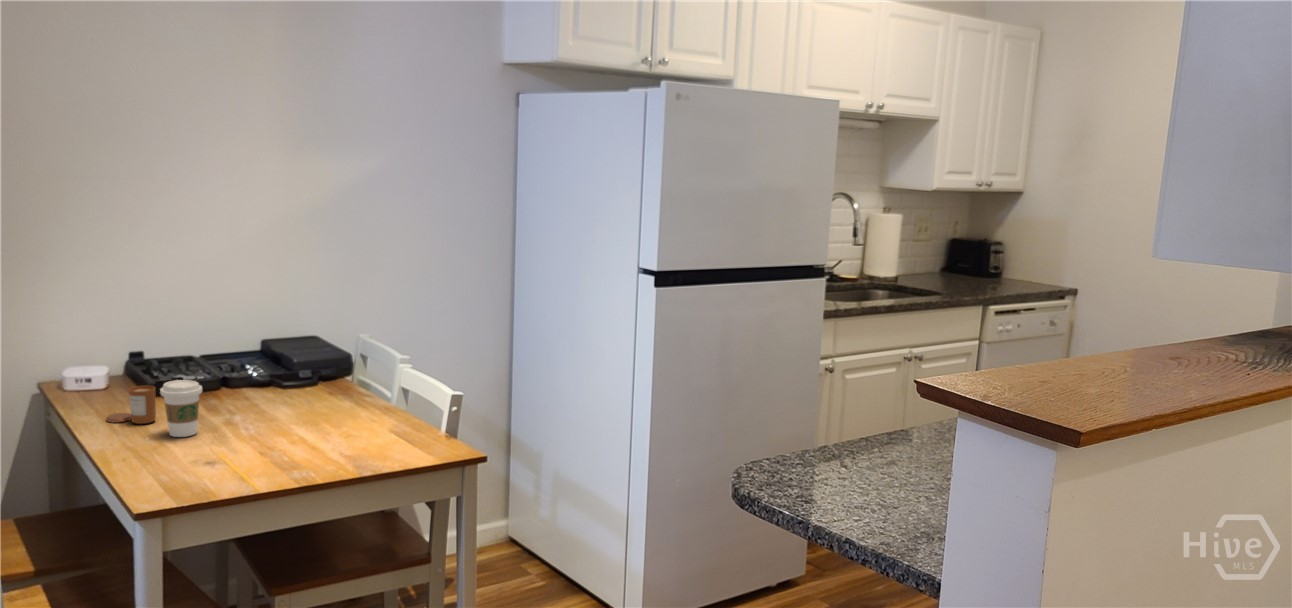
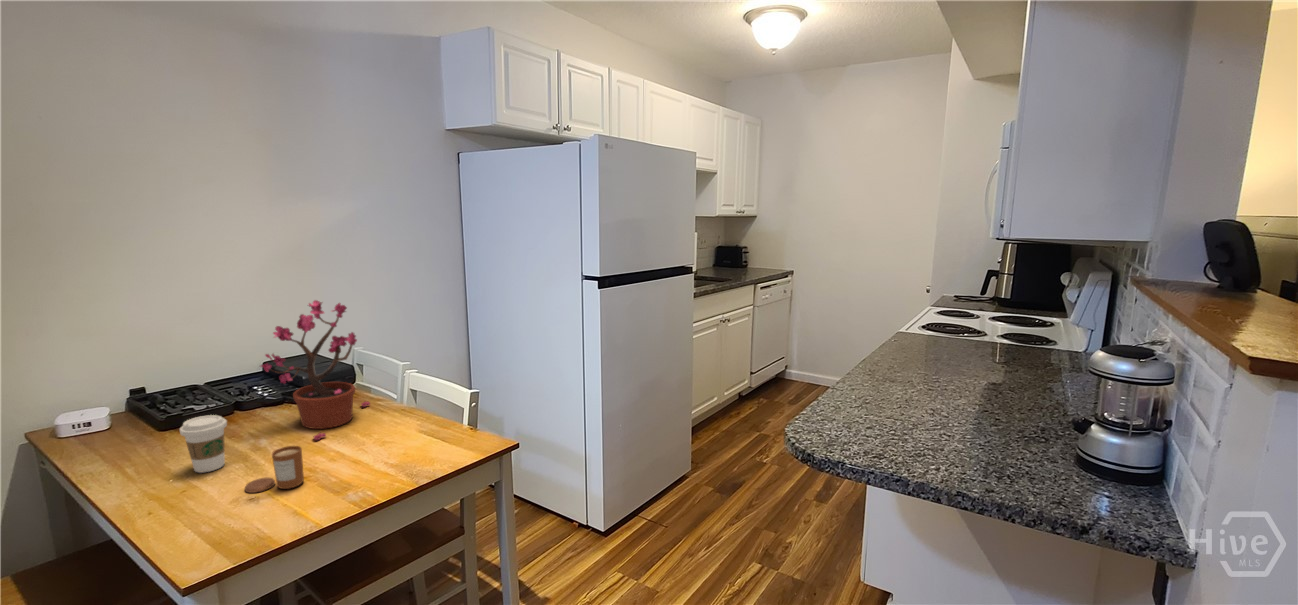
potted plant: none [242,270,357,425] -> present [261,300,370,440]
candle: present [106,385,156,424] -> present [245,446,304,493]

